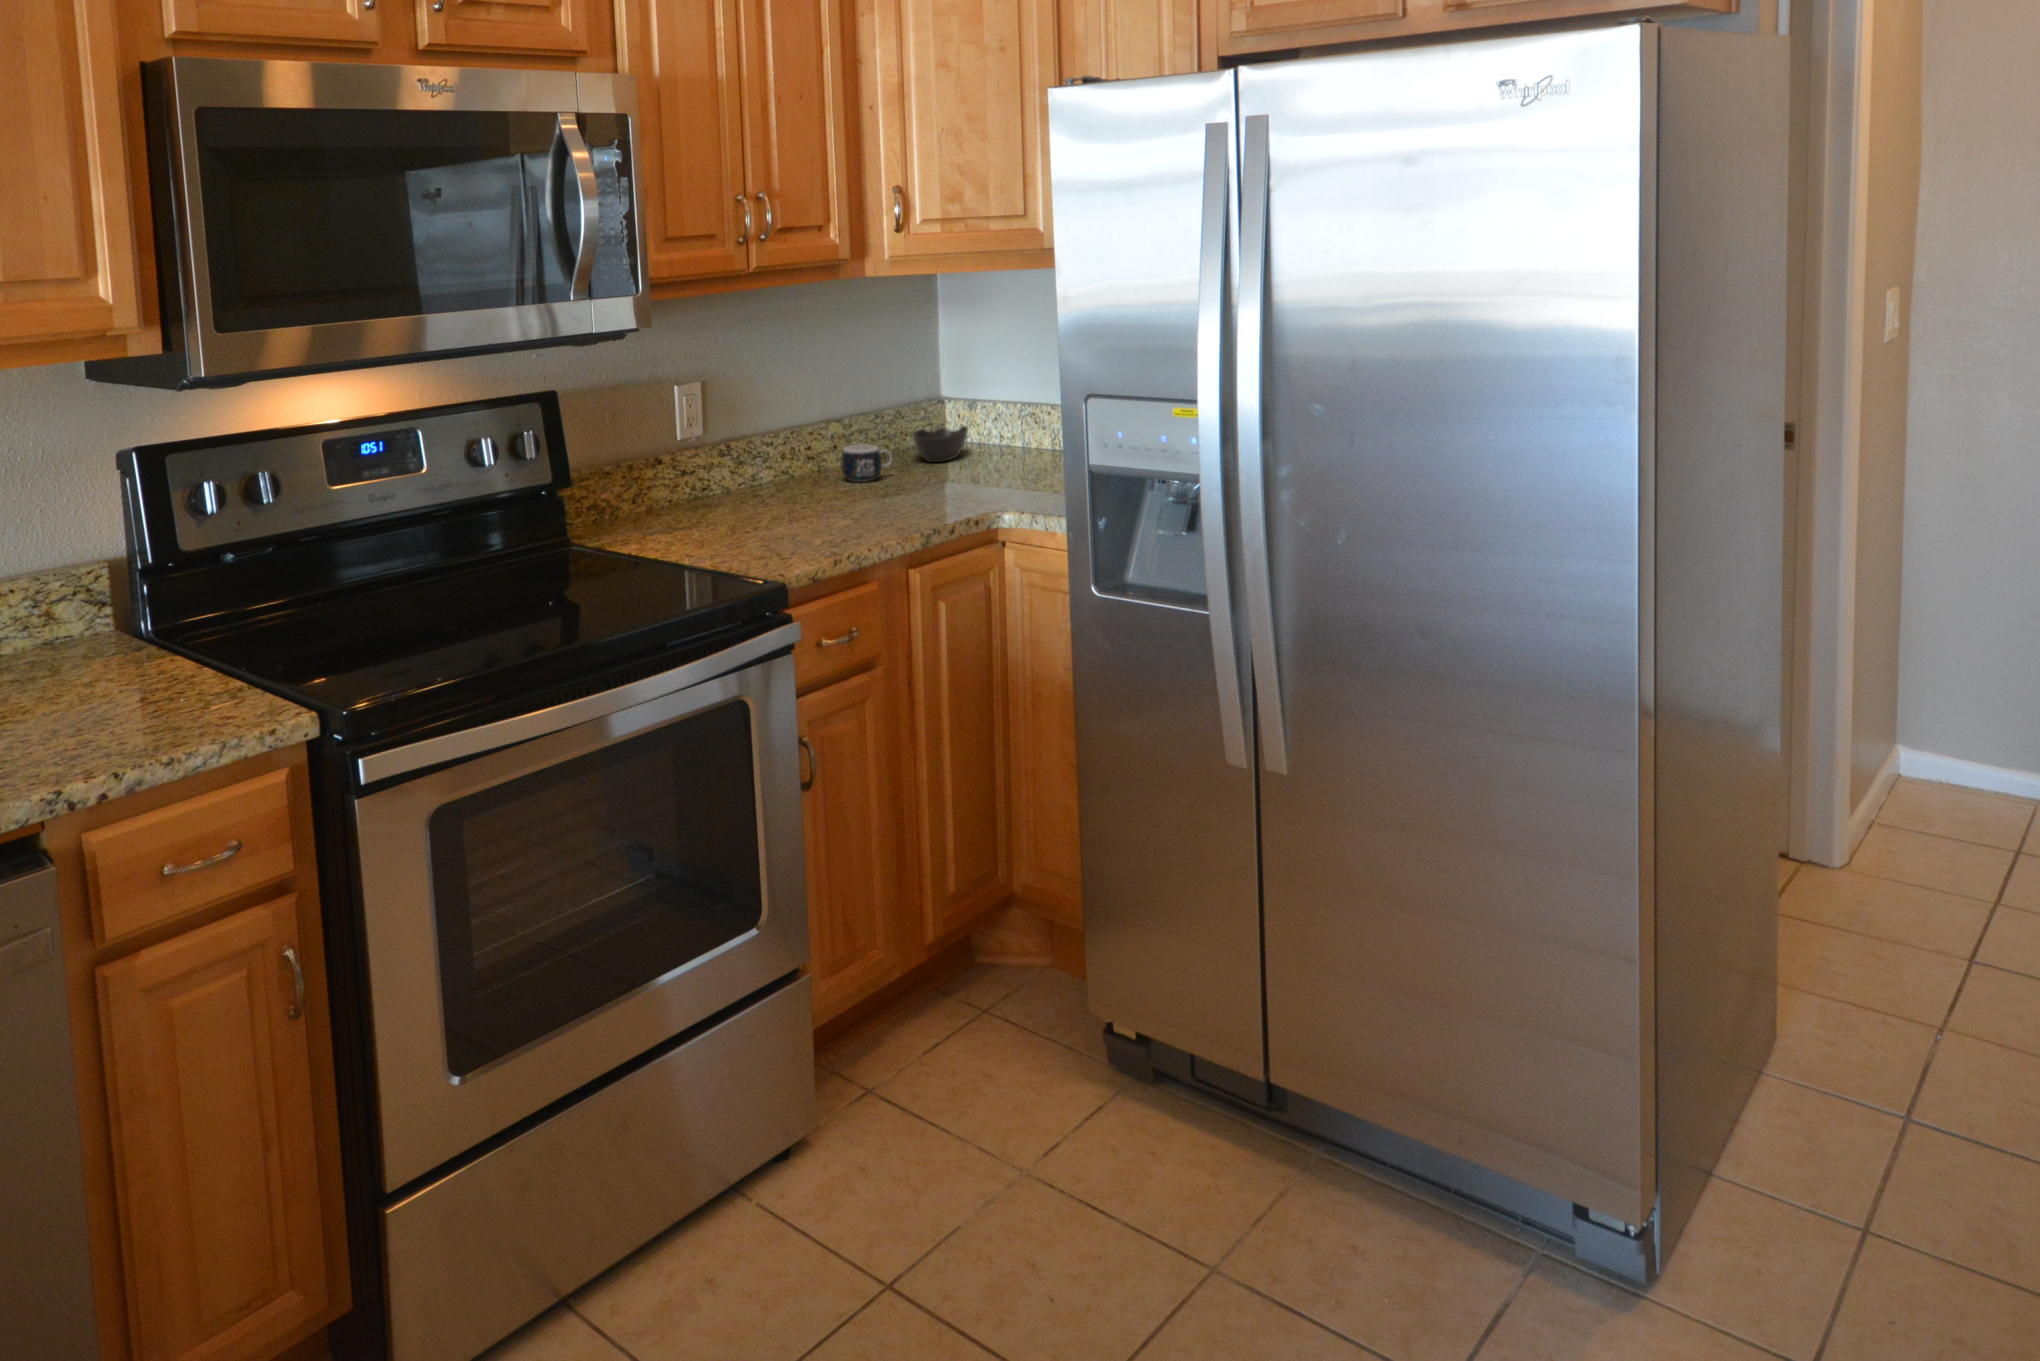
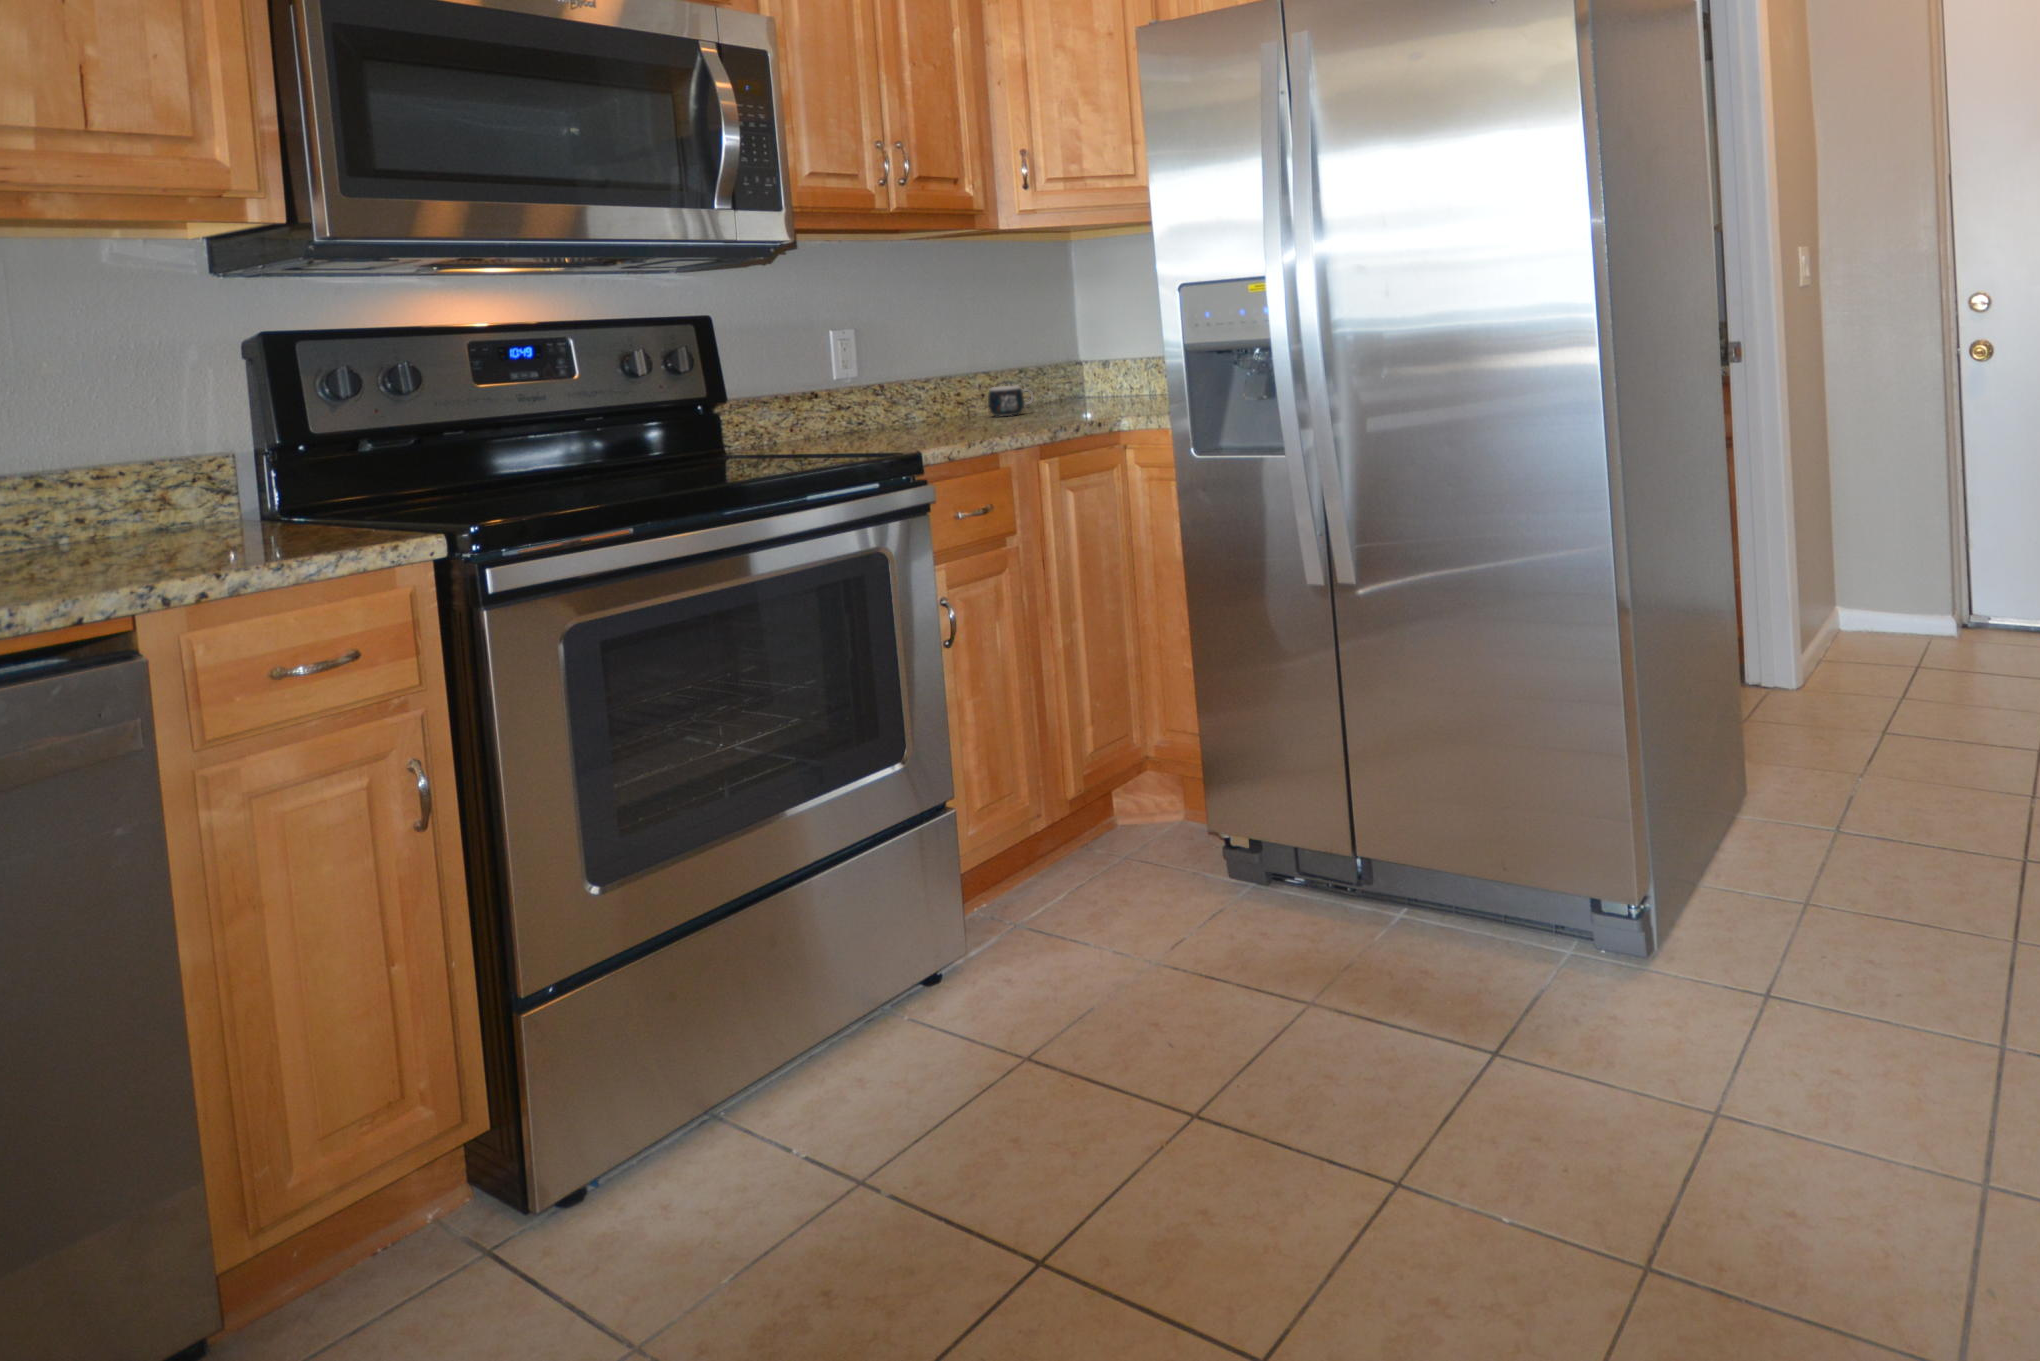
bowl: present [913,426,968,462] -> none [1054,378,1103,406]

